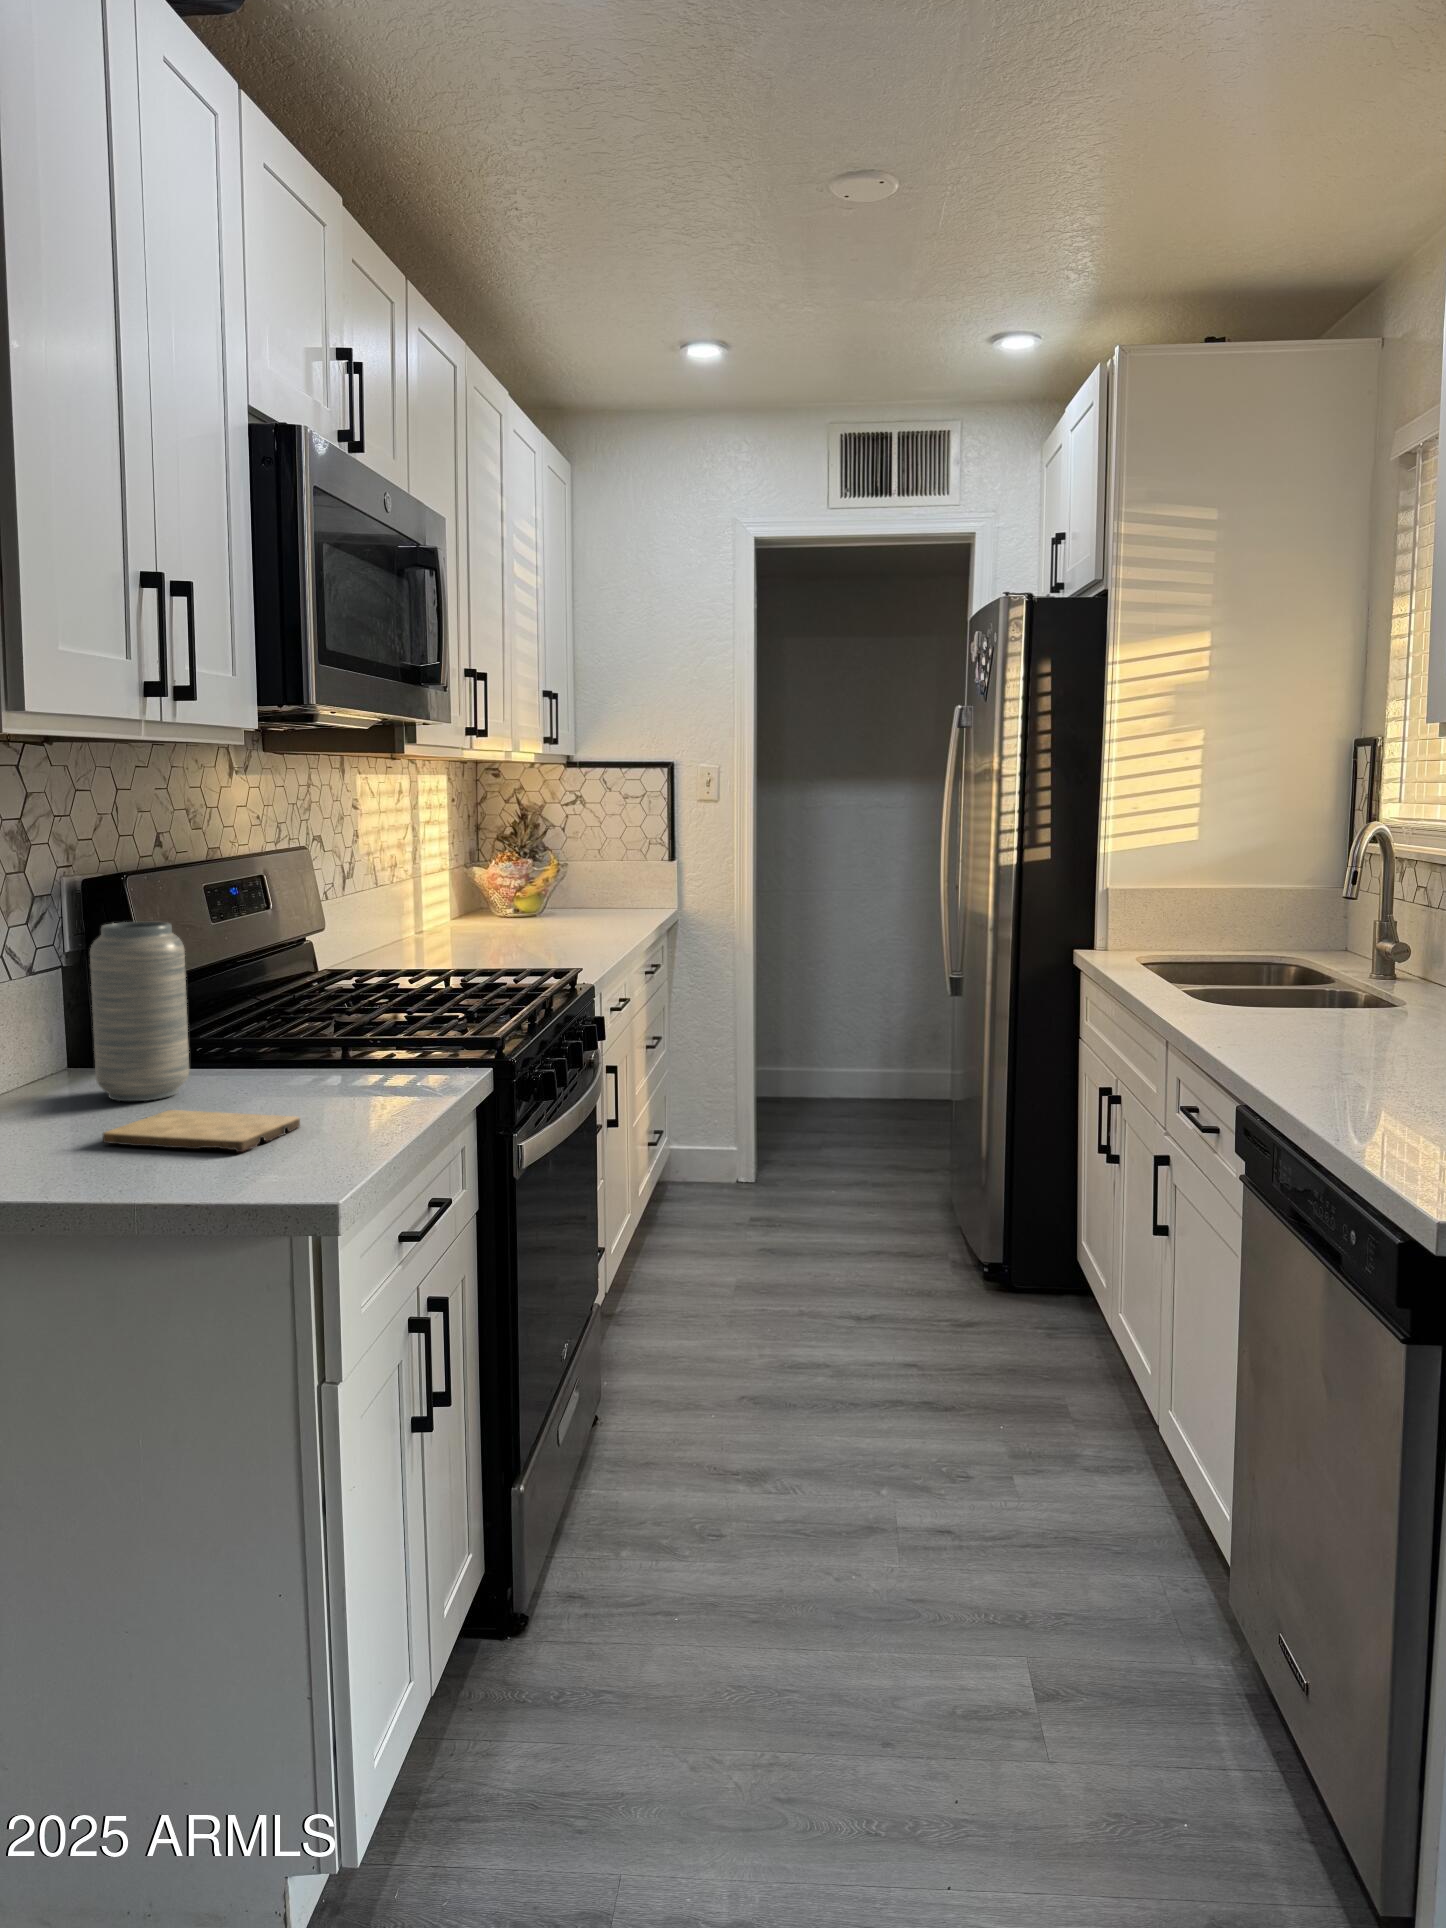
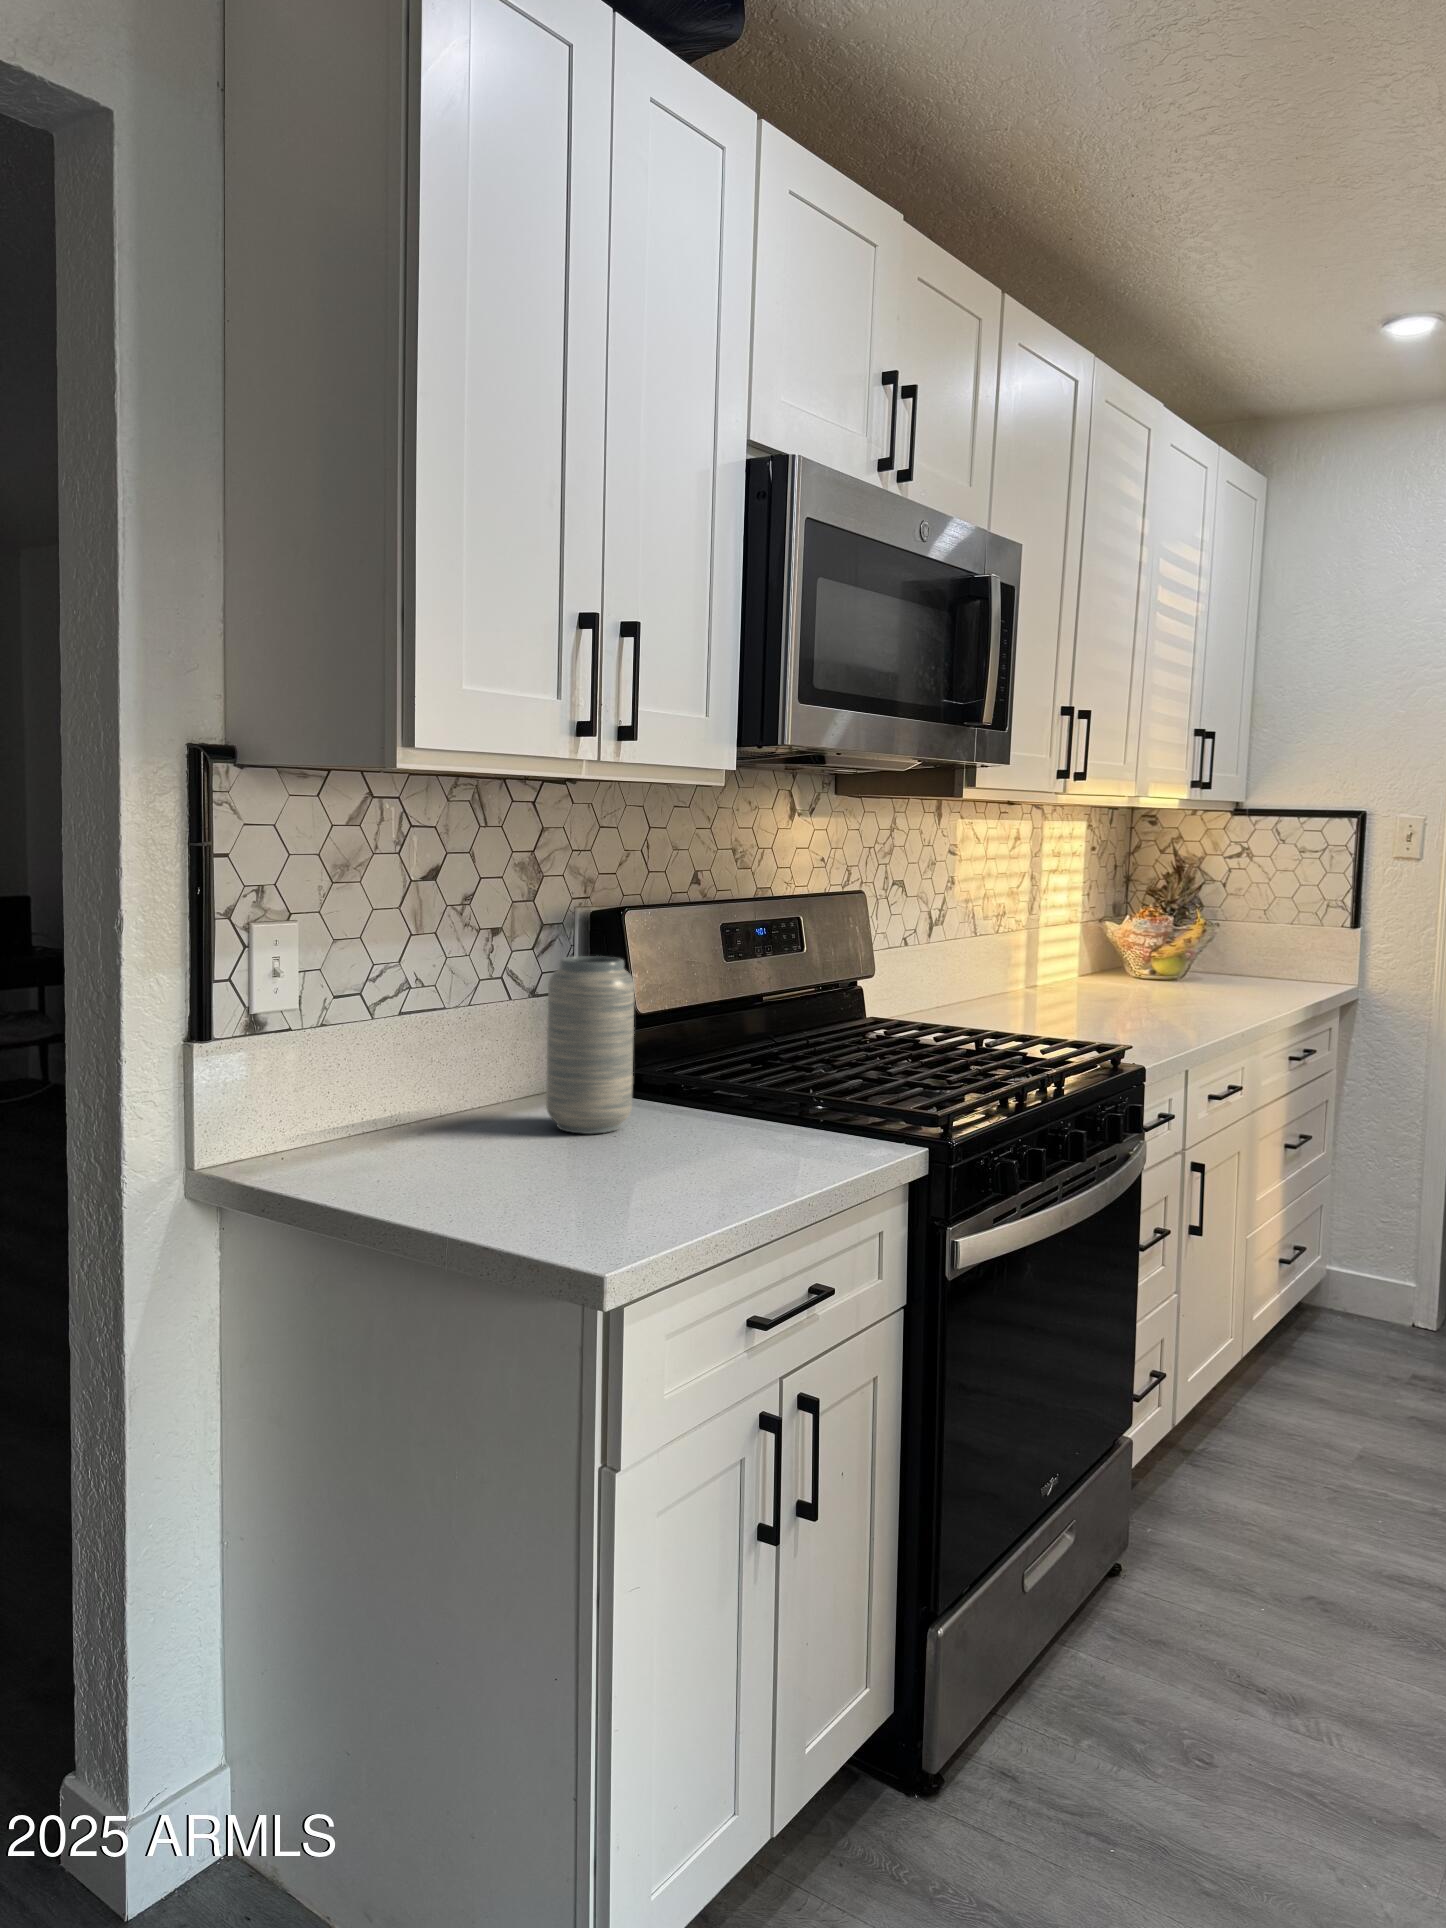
cutting board: present [103,1110,300,1152] -> none [497,1147,679,1203]

